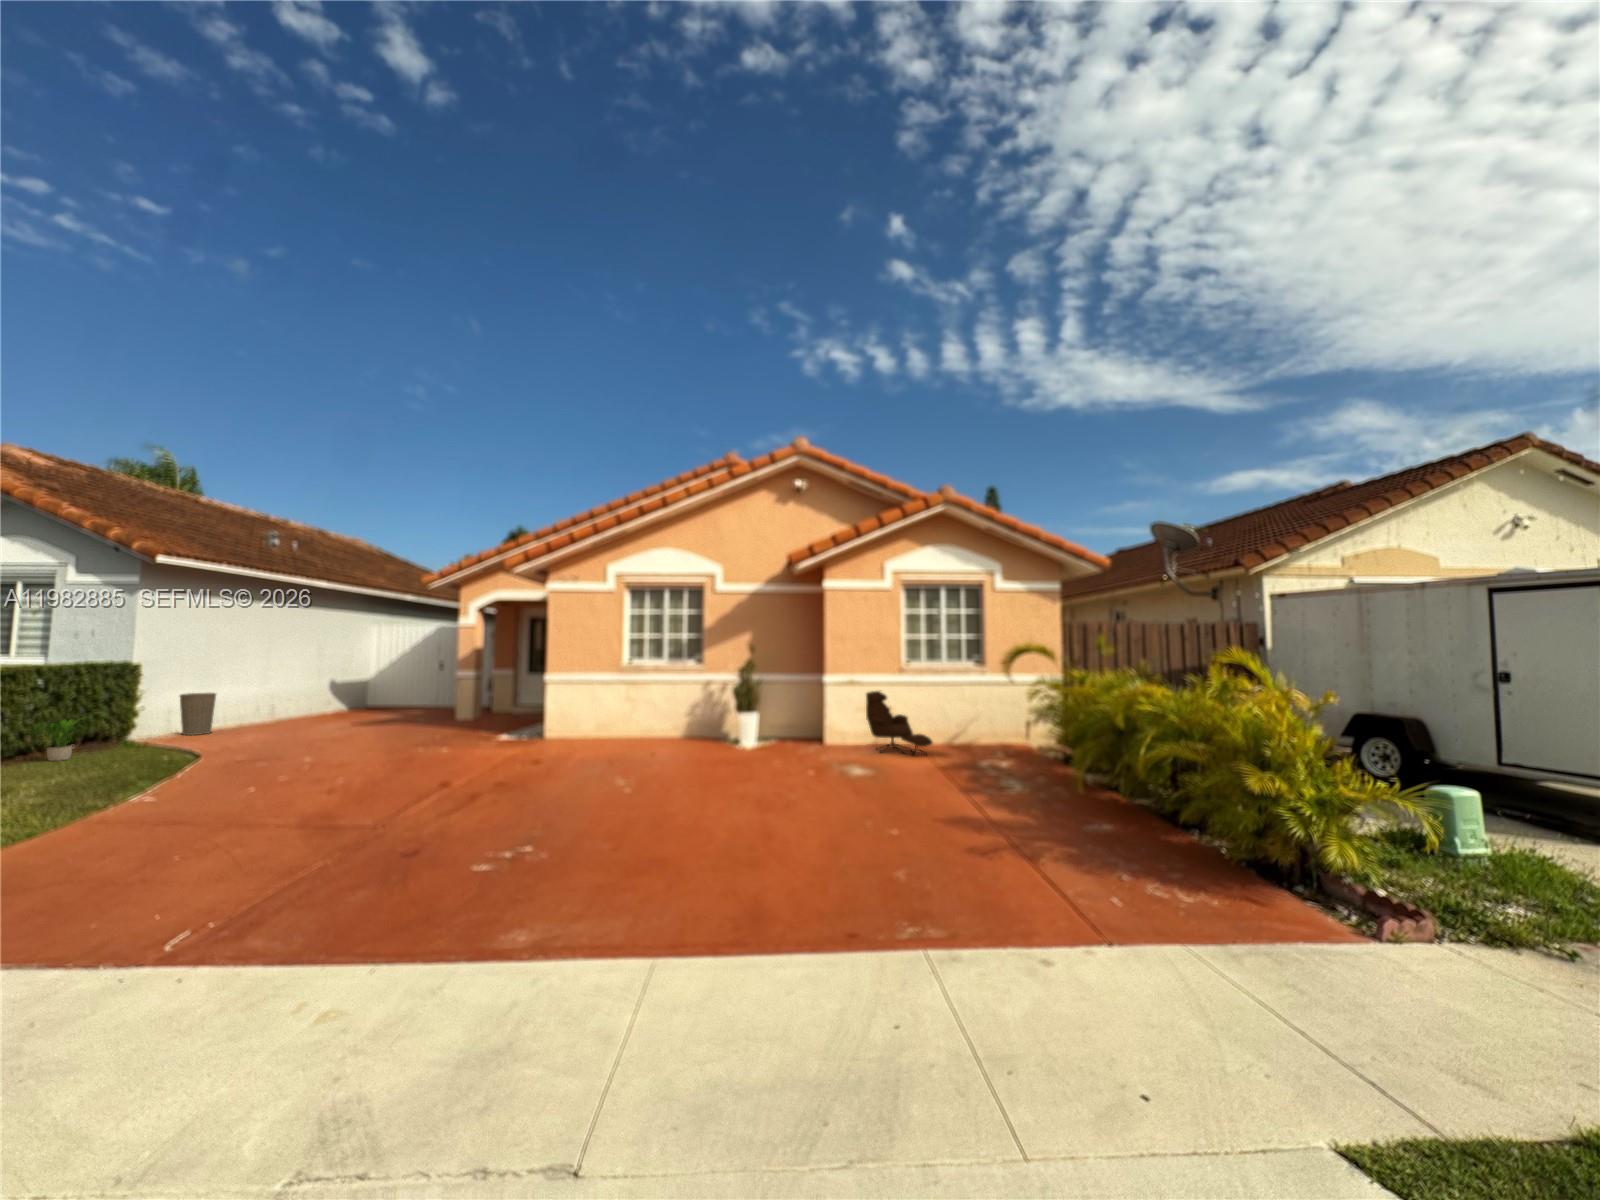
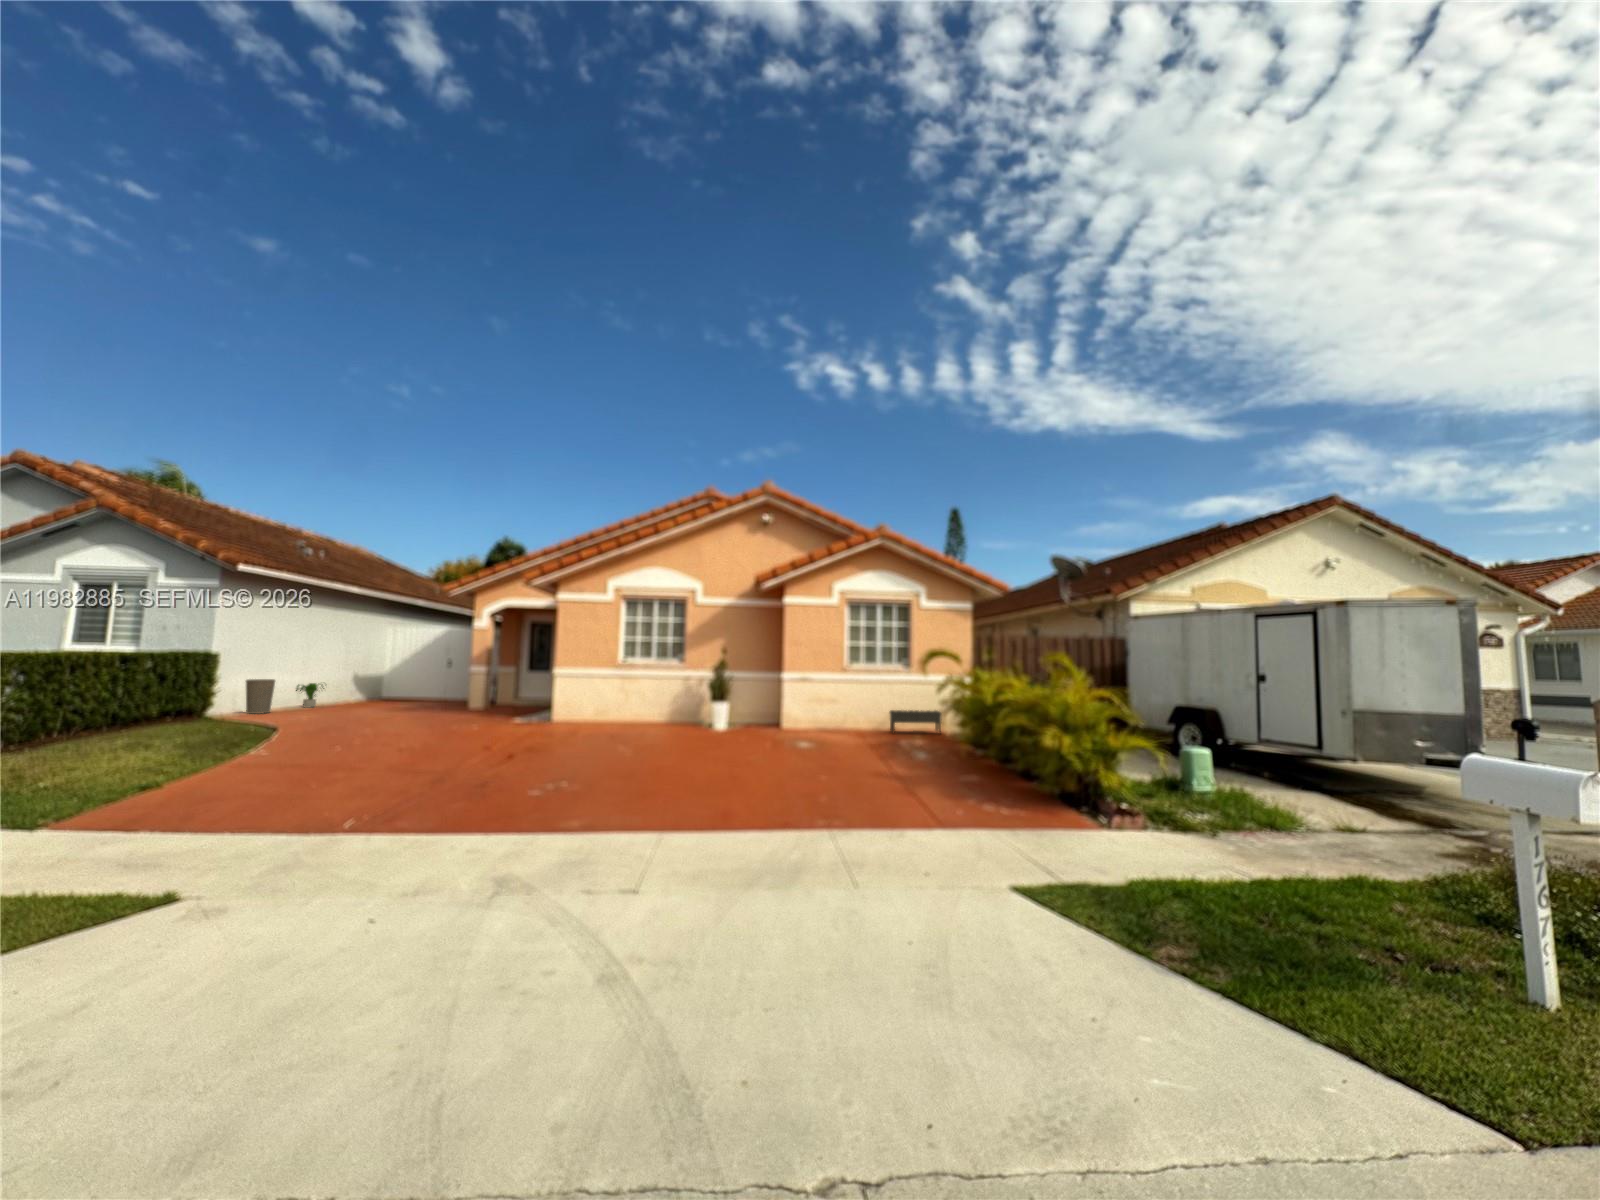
lounge chair: present [866,691,933,754] -> none [814,686,866,737]
potted plant: present [32,718,89,761] -> present [296,683,324,708]
bench: none [960,720,1029,751] -> present [890,710,942,733]

